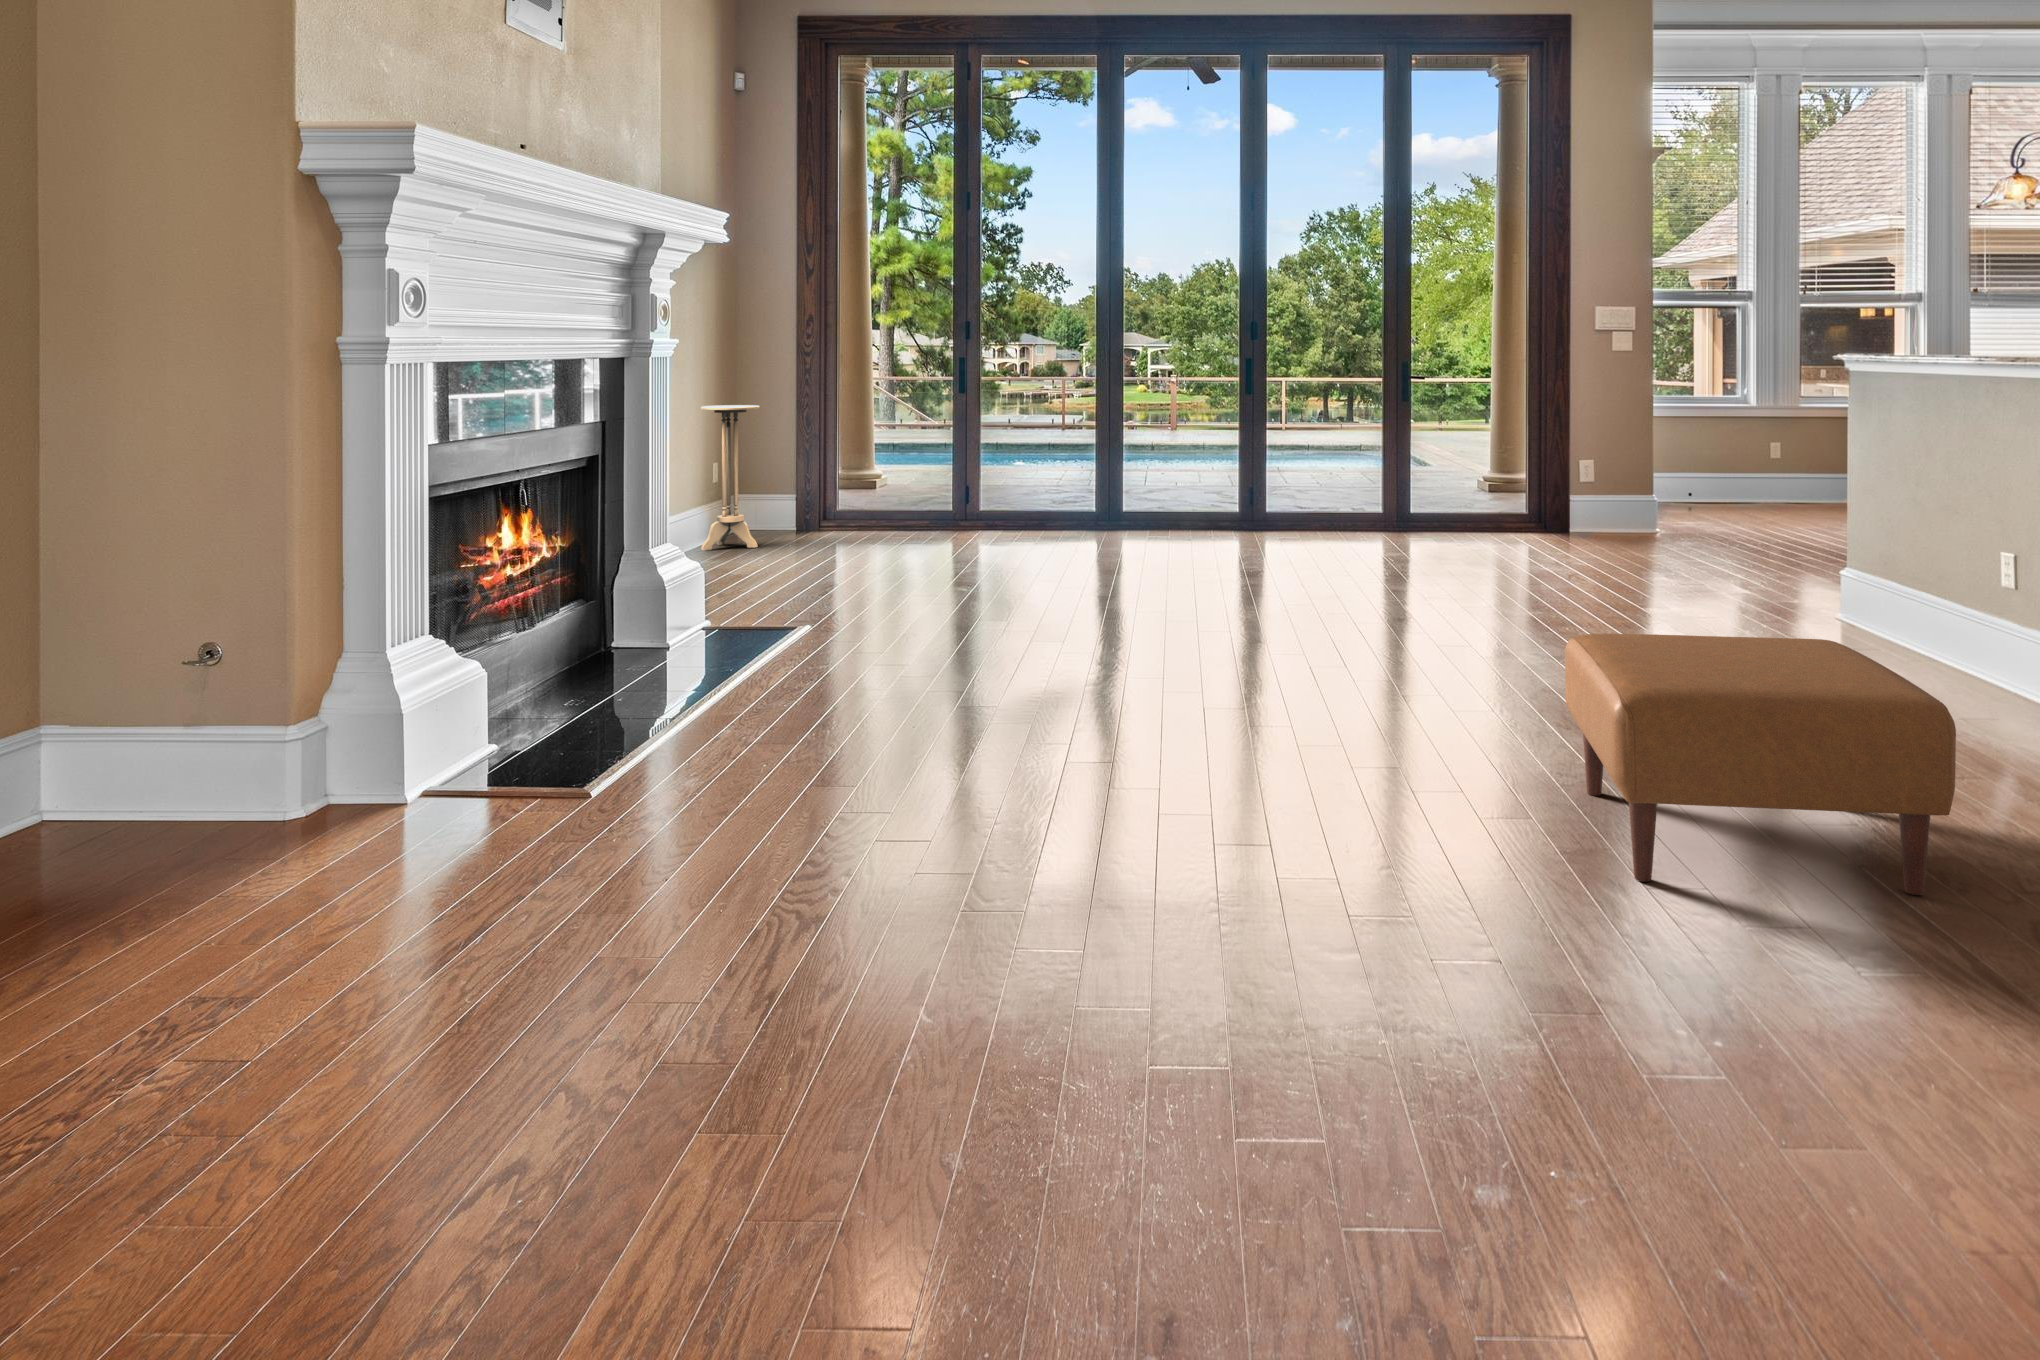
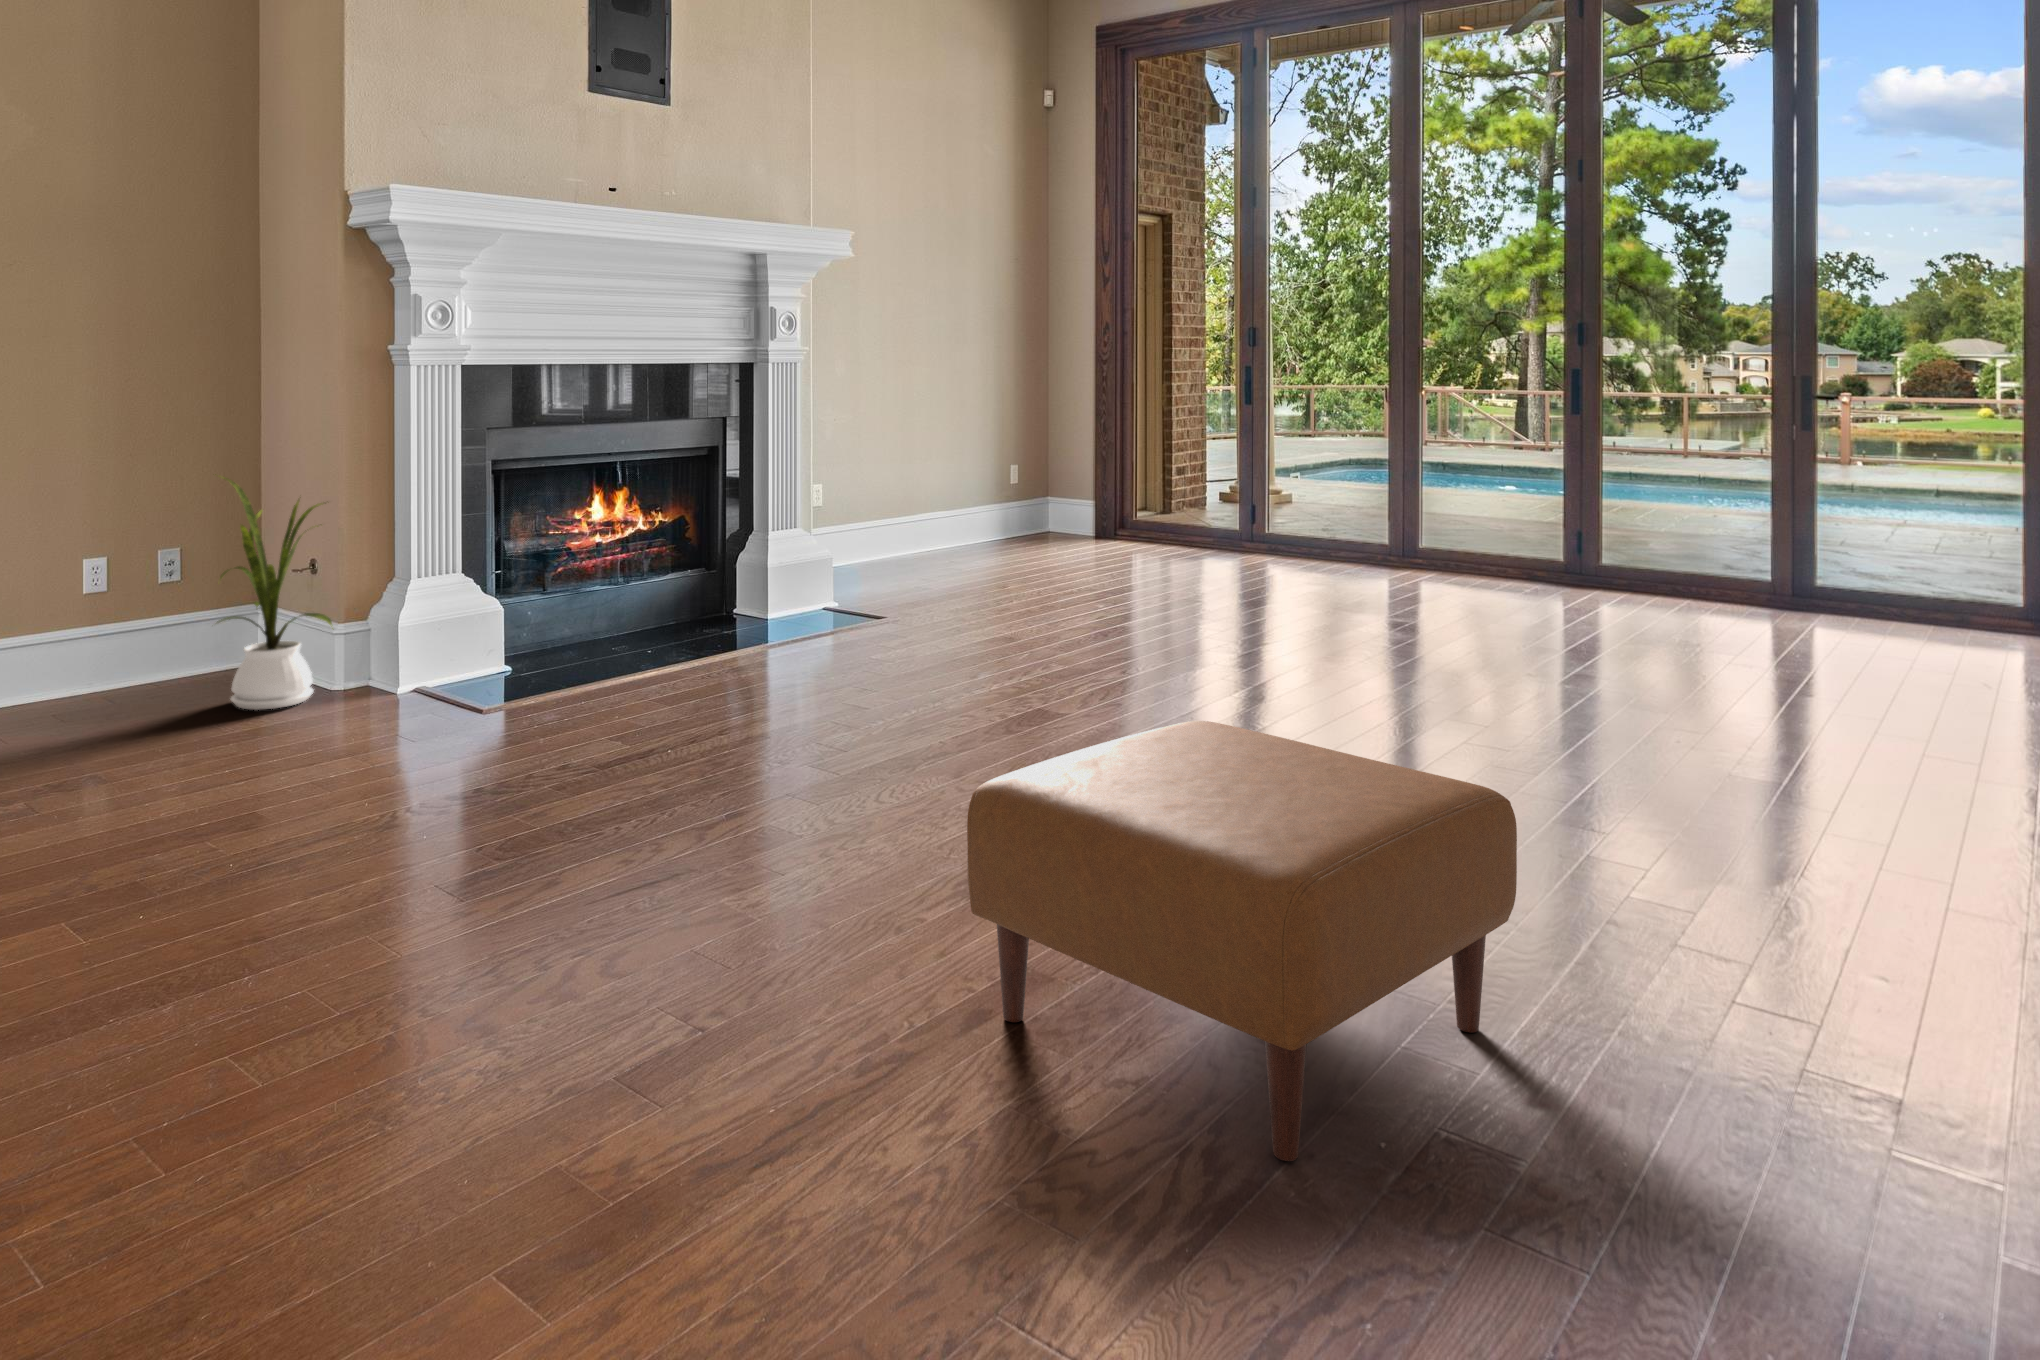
side table: present [701,405,759,550] -> none [983,410,1037,548]
house plant: none [58,530,330,872] -> present [219,478,333,710]

